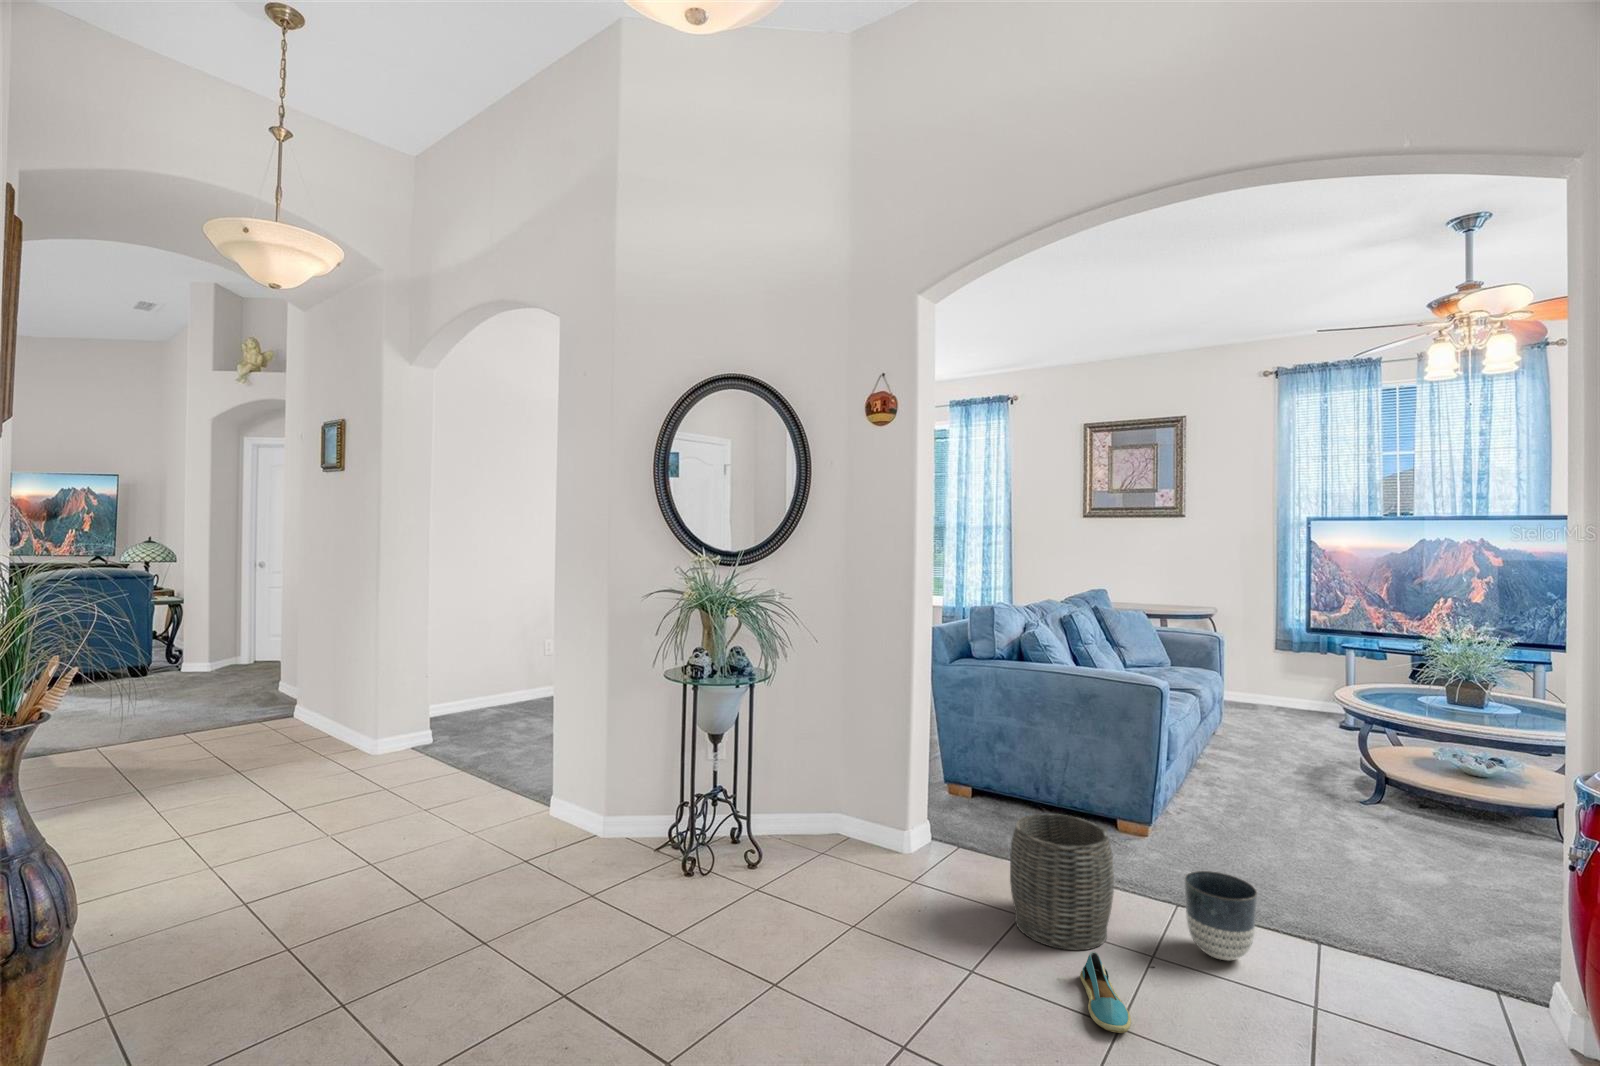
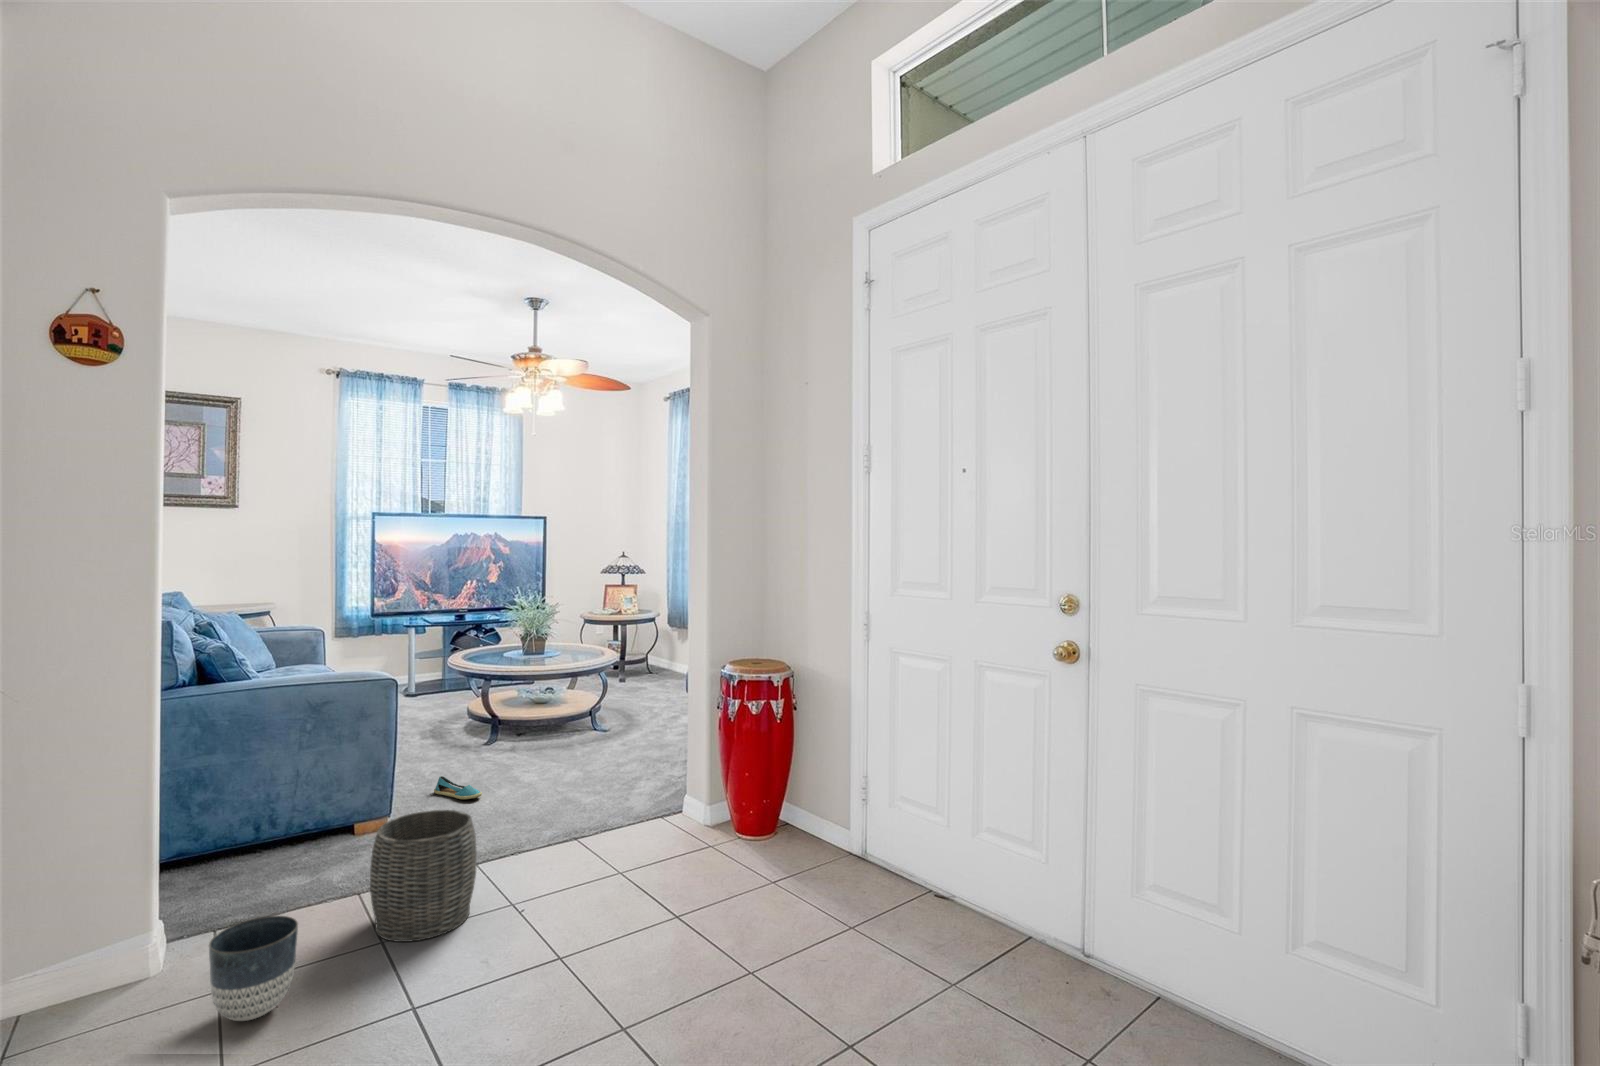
planter: present [1185,871,1257,960] -> present [209,916,298,1021]
shoe: present [1080,952,1131,1033] -> present [434,776,482,799]

